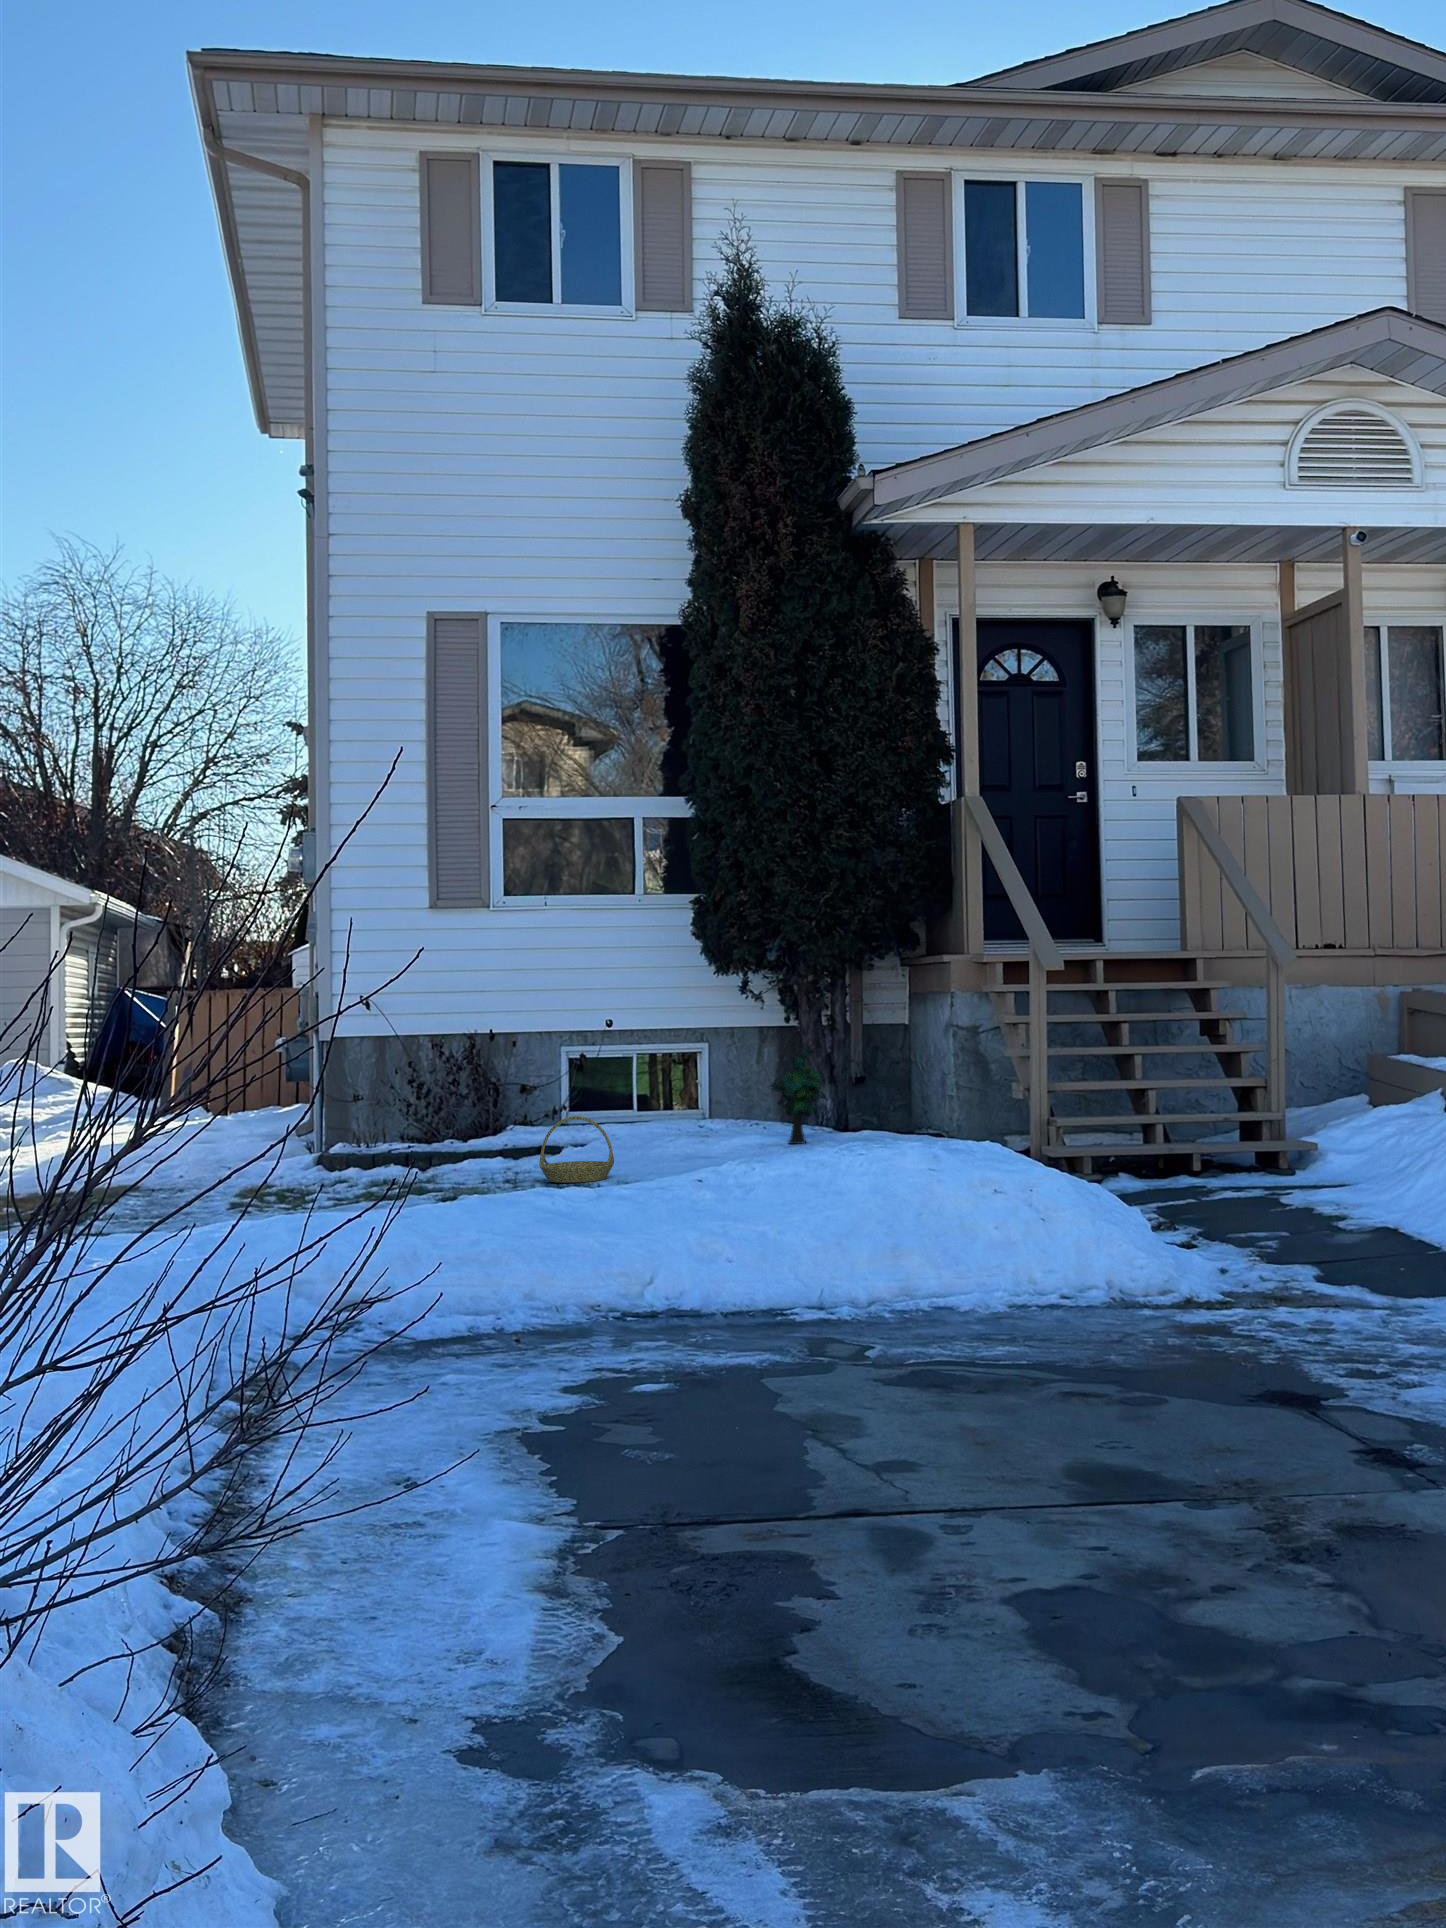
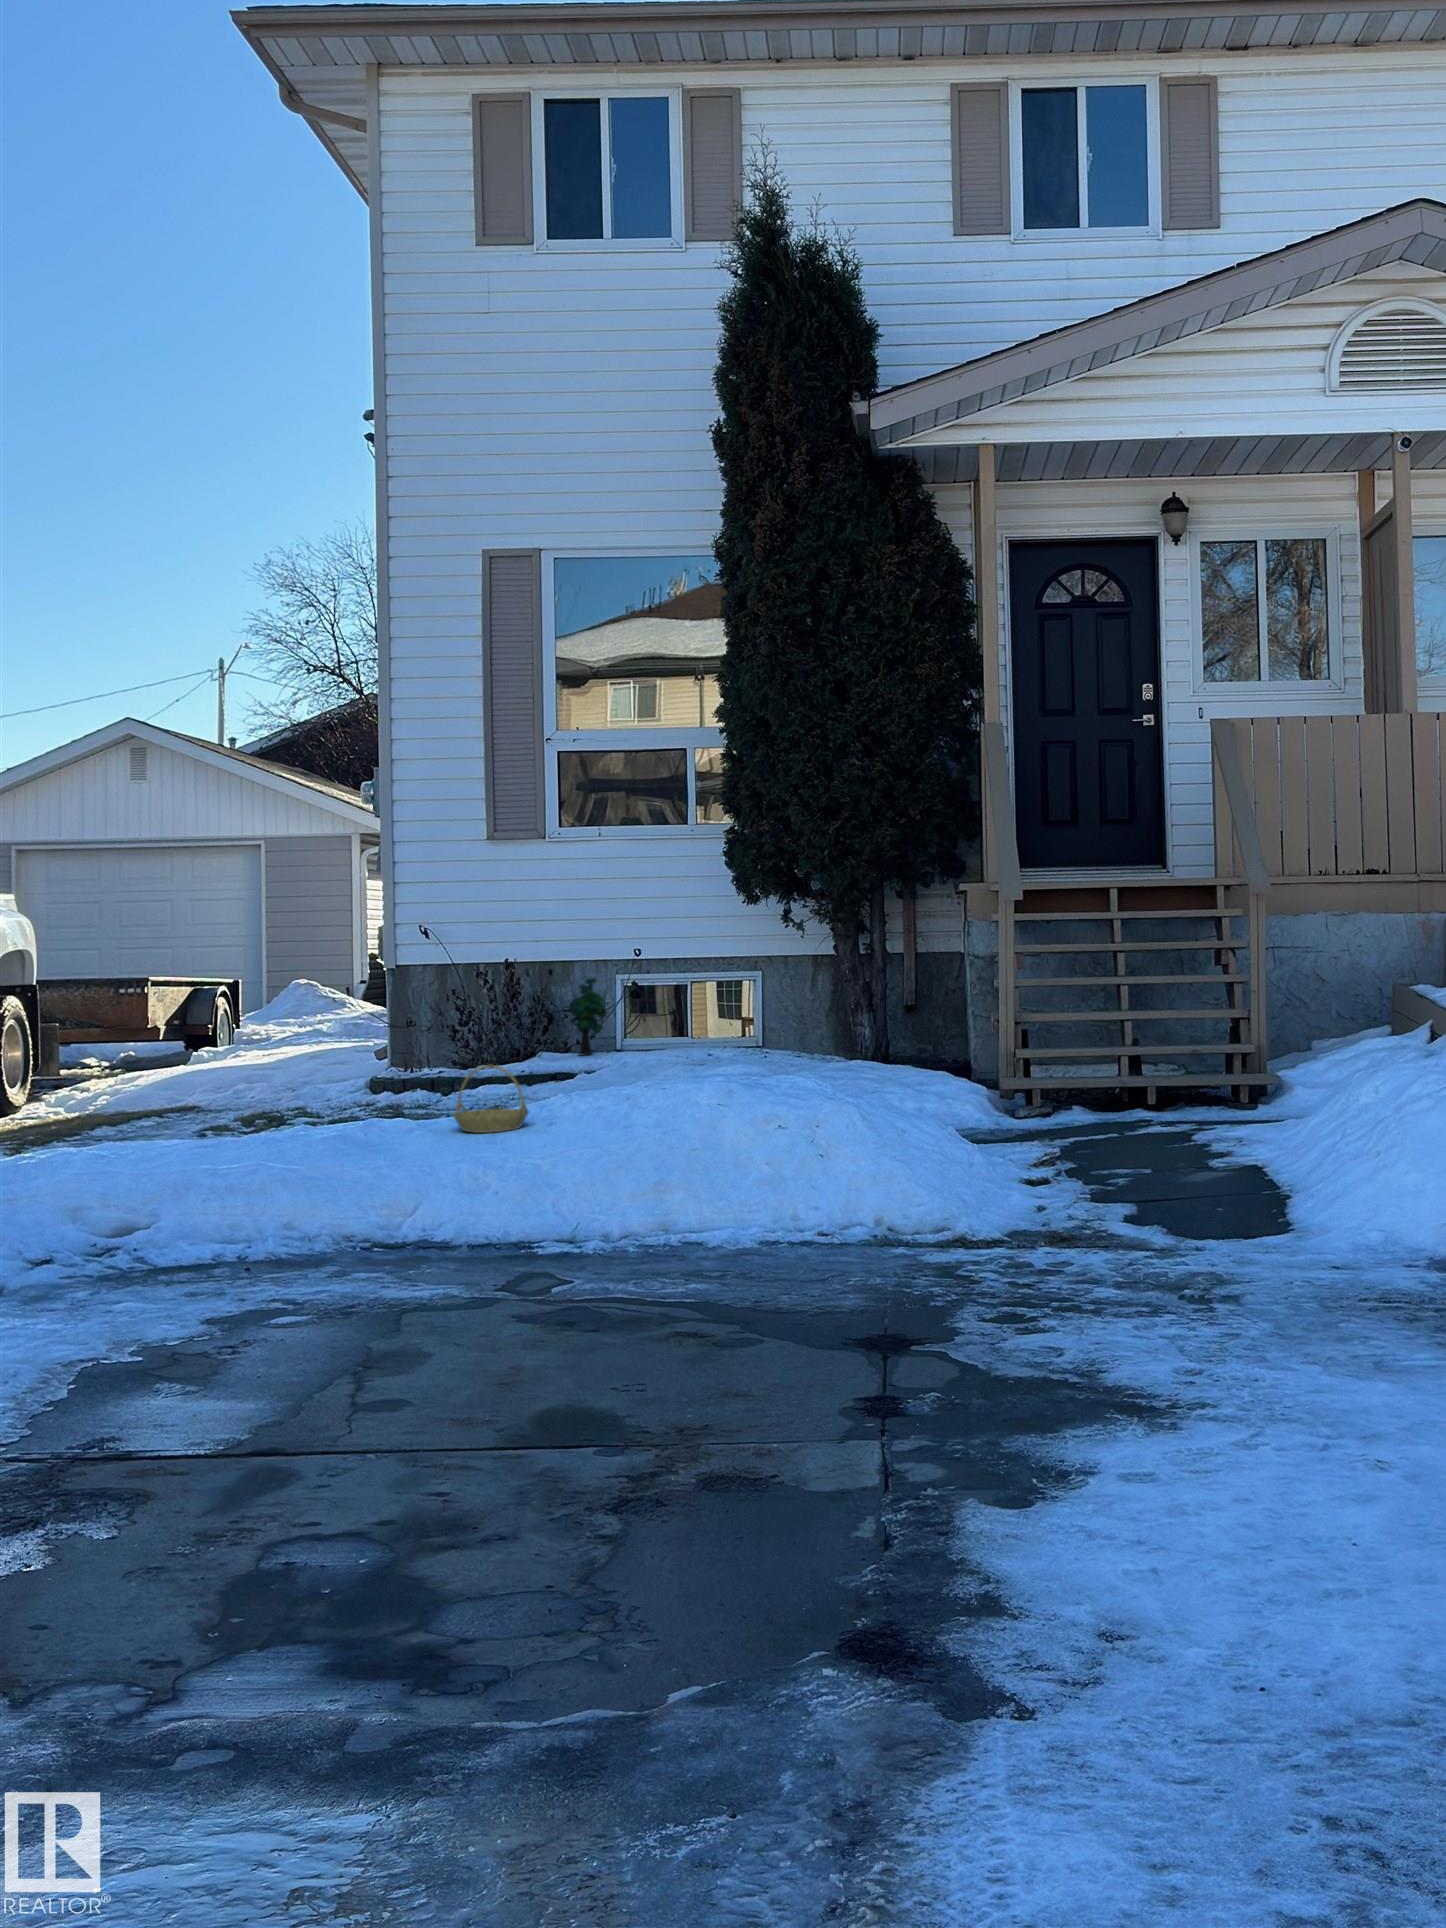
decorative plant: present [772,1049,823,1144] -> present [566,978,607,1056]

